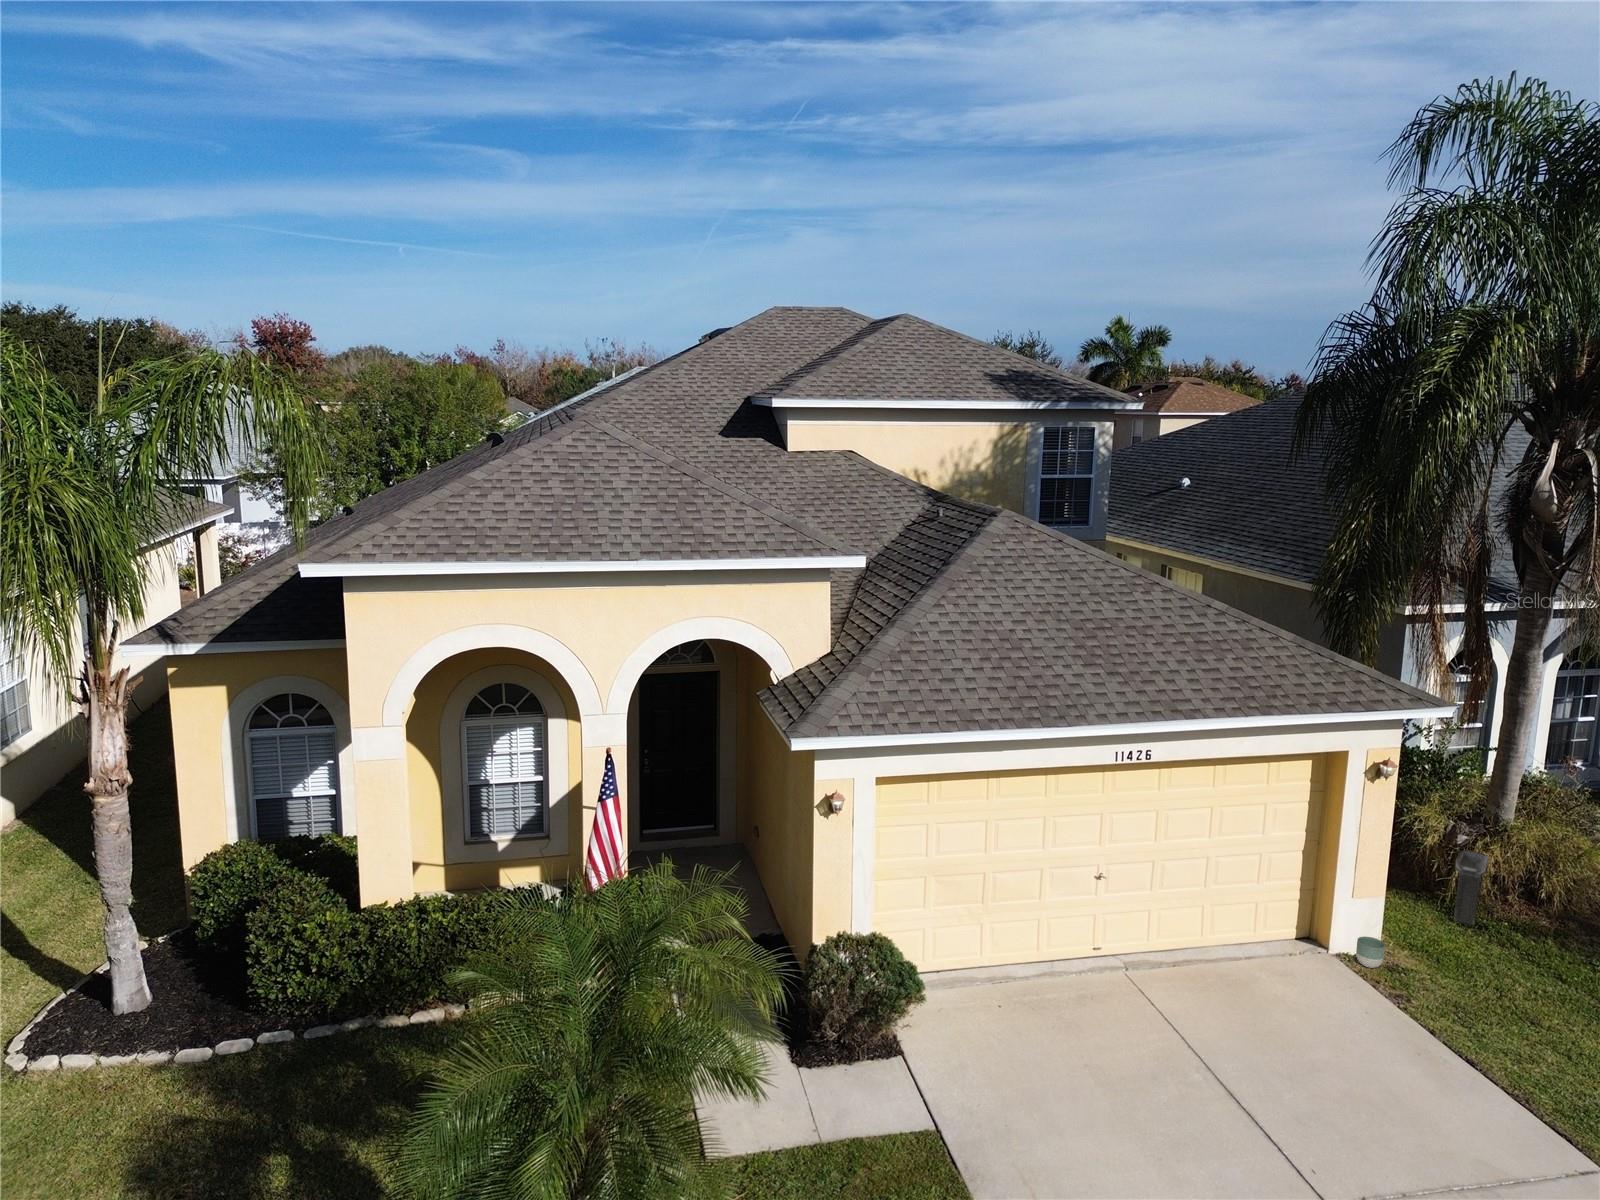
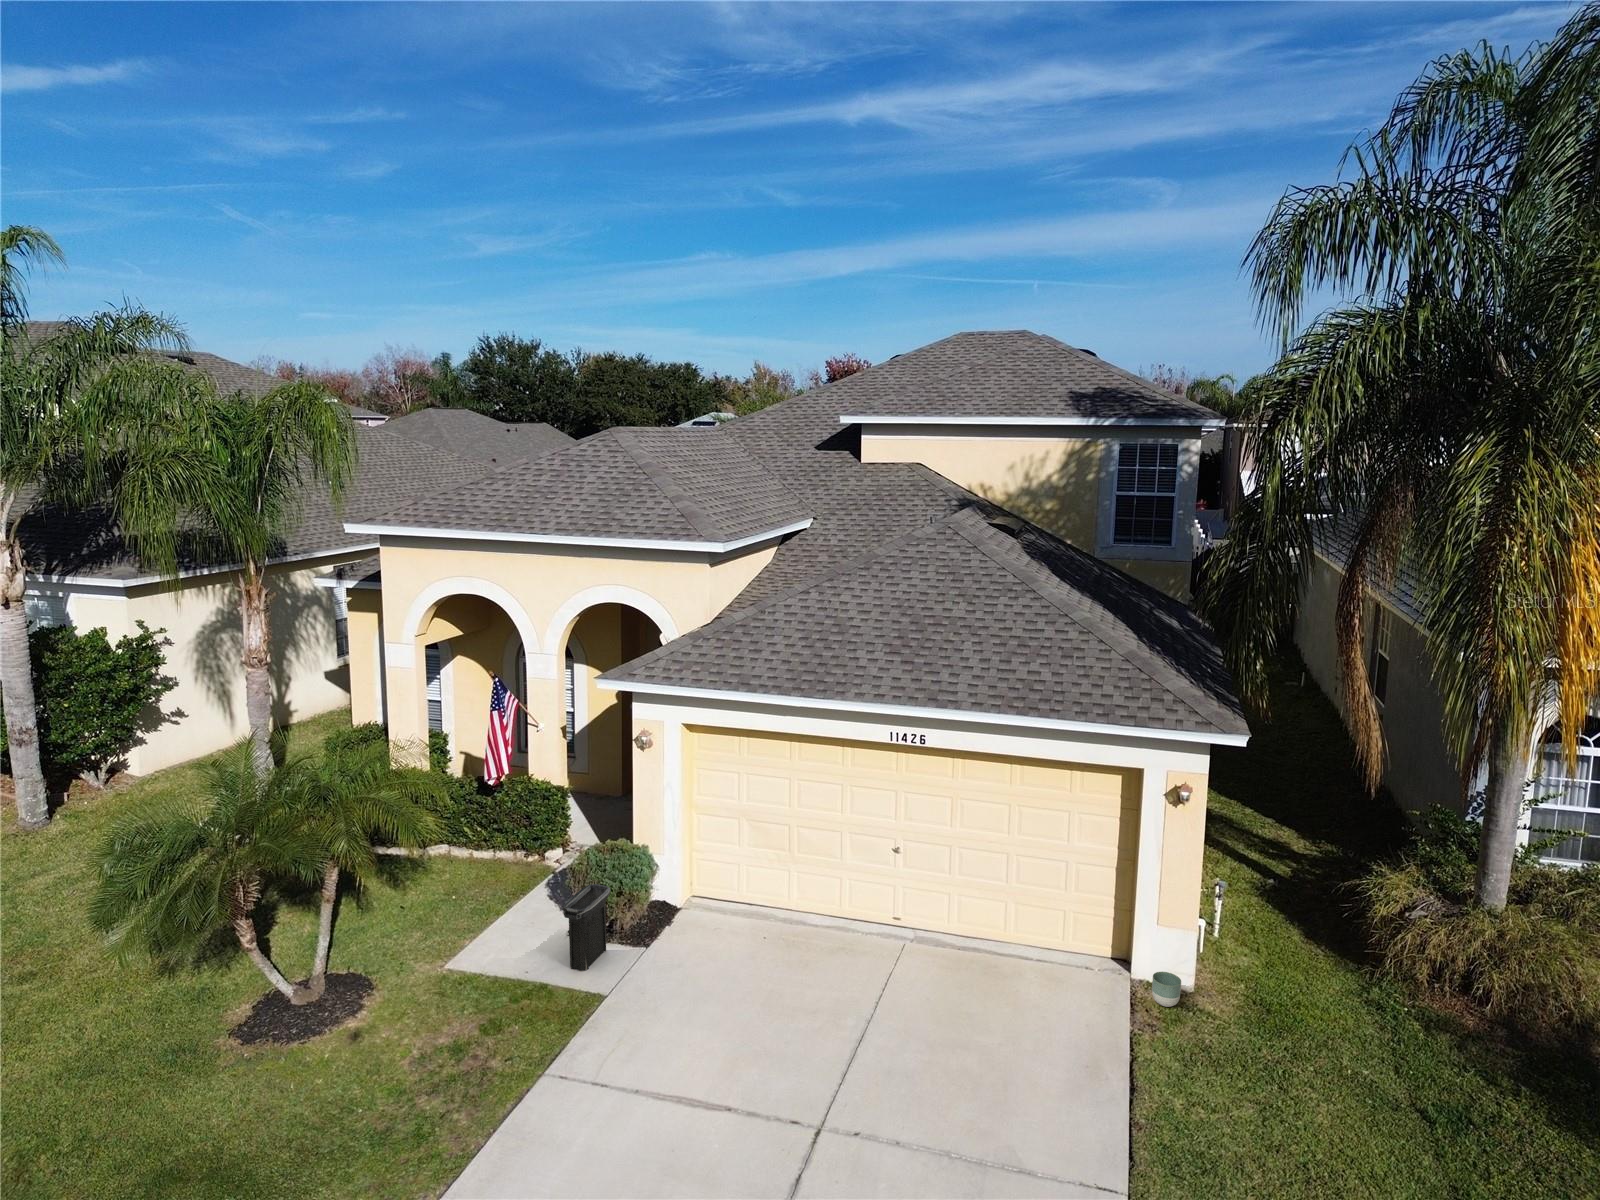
trash can: present [1454,851,1488,925] -> present [563,884,610,971]

